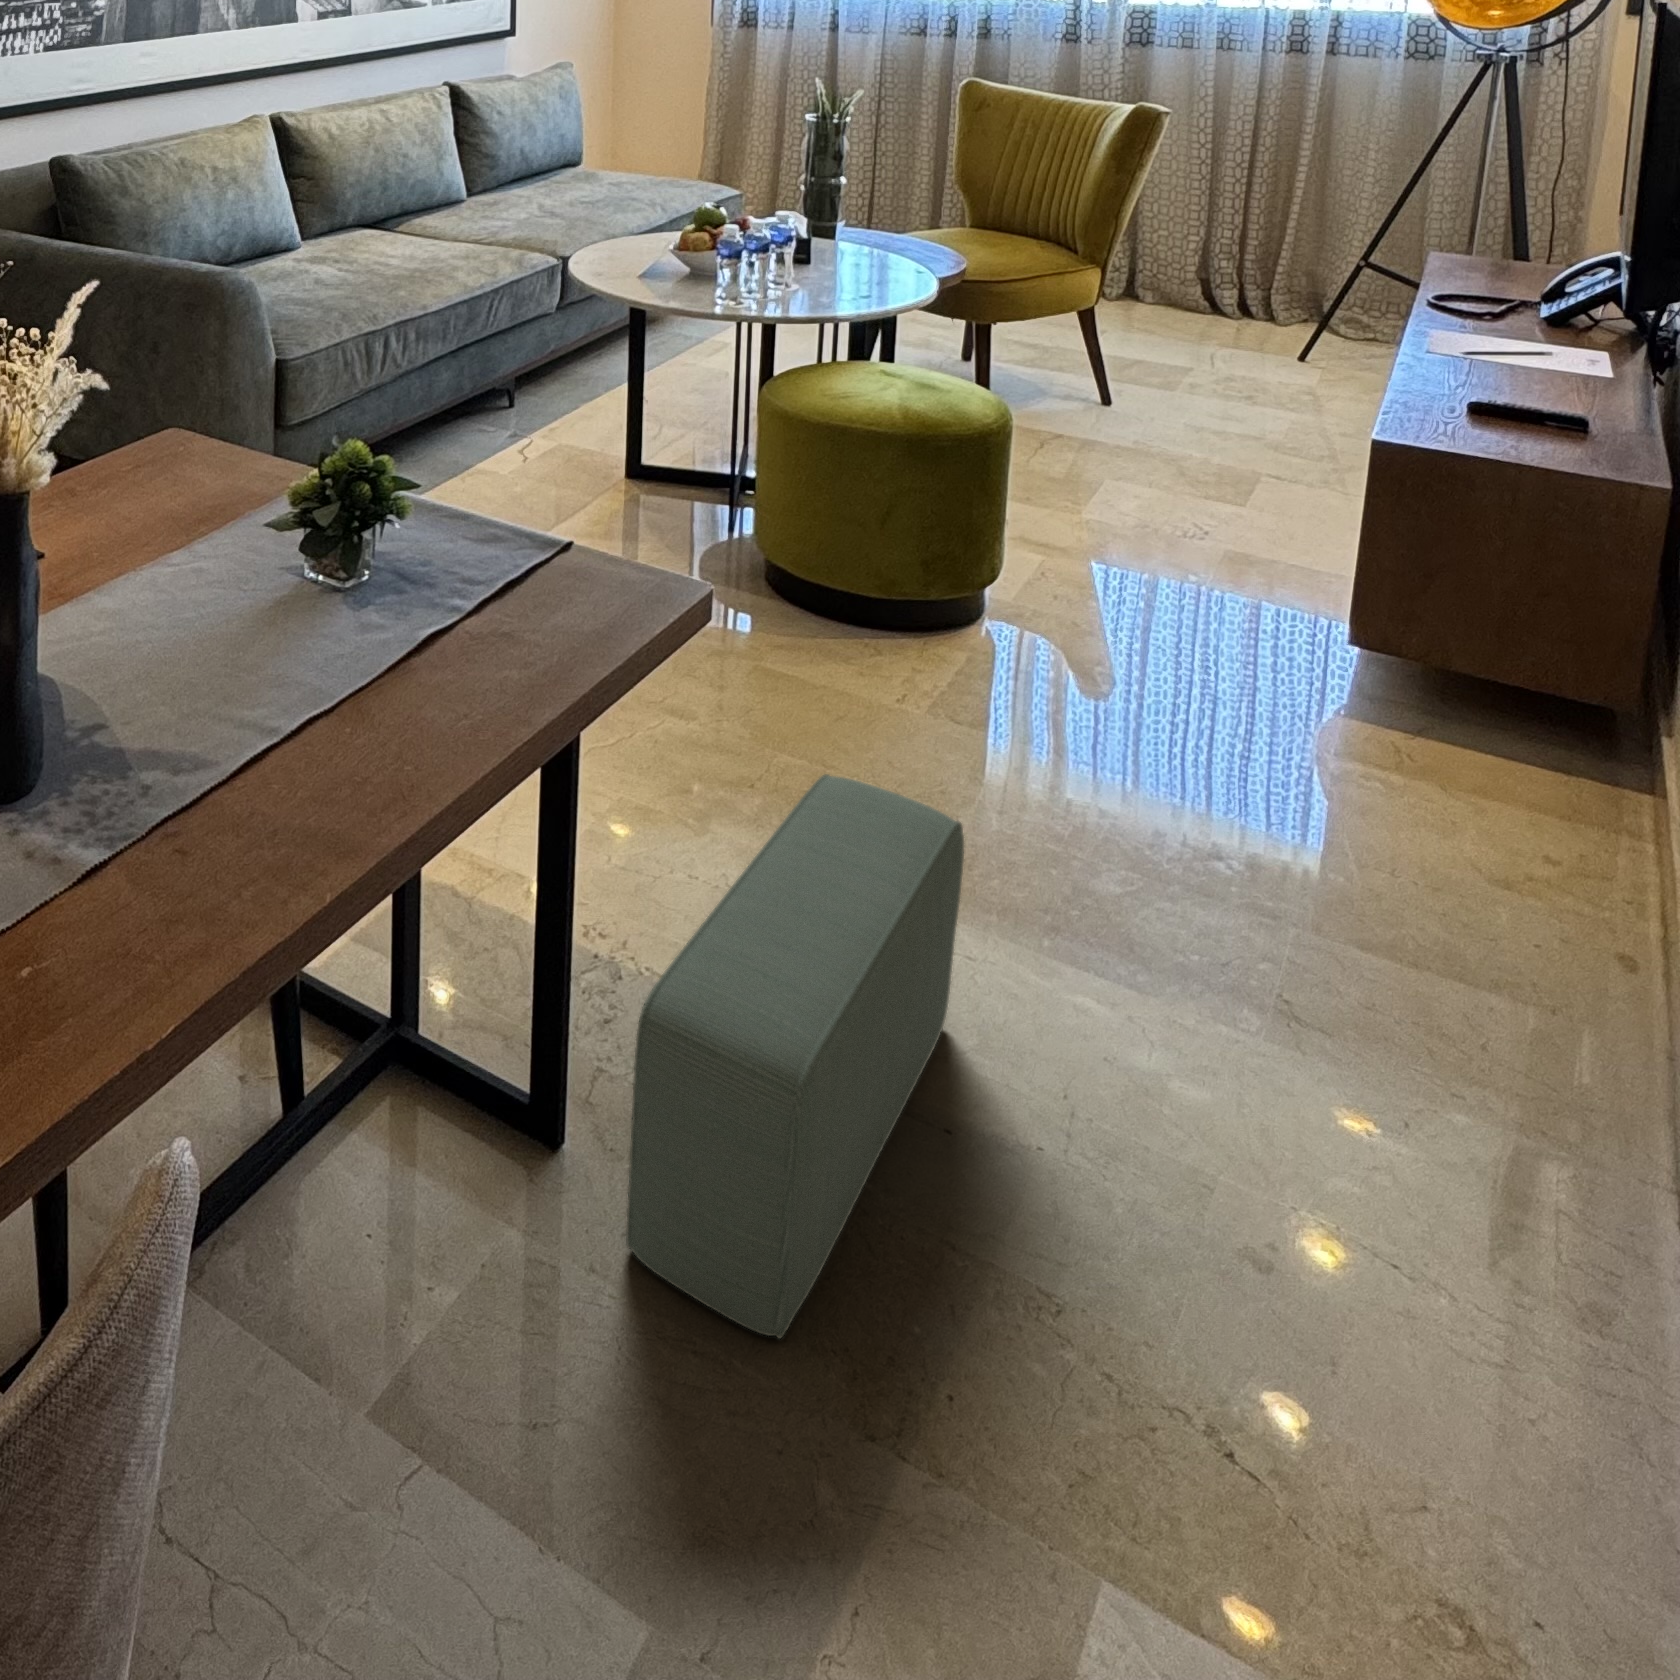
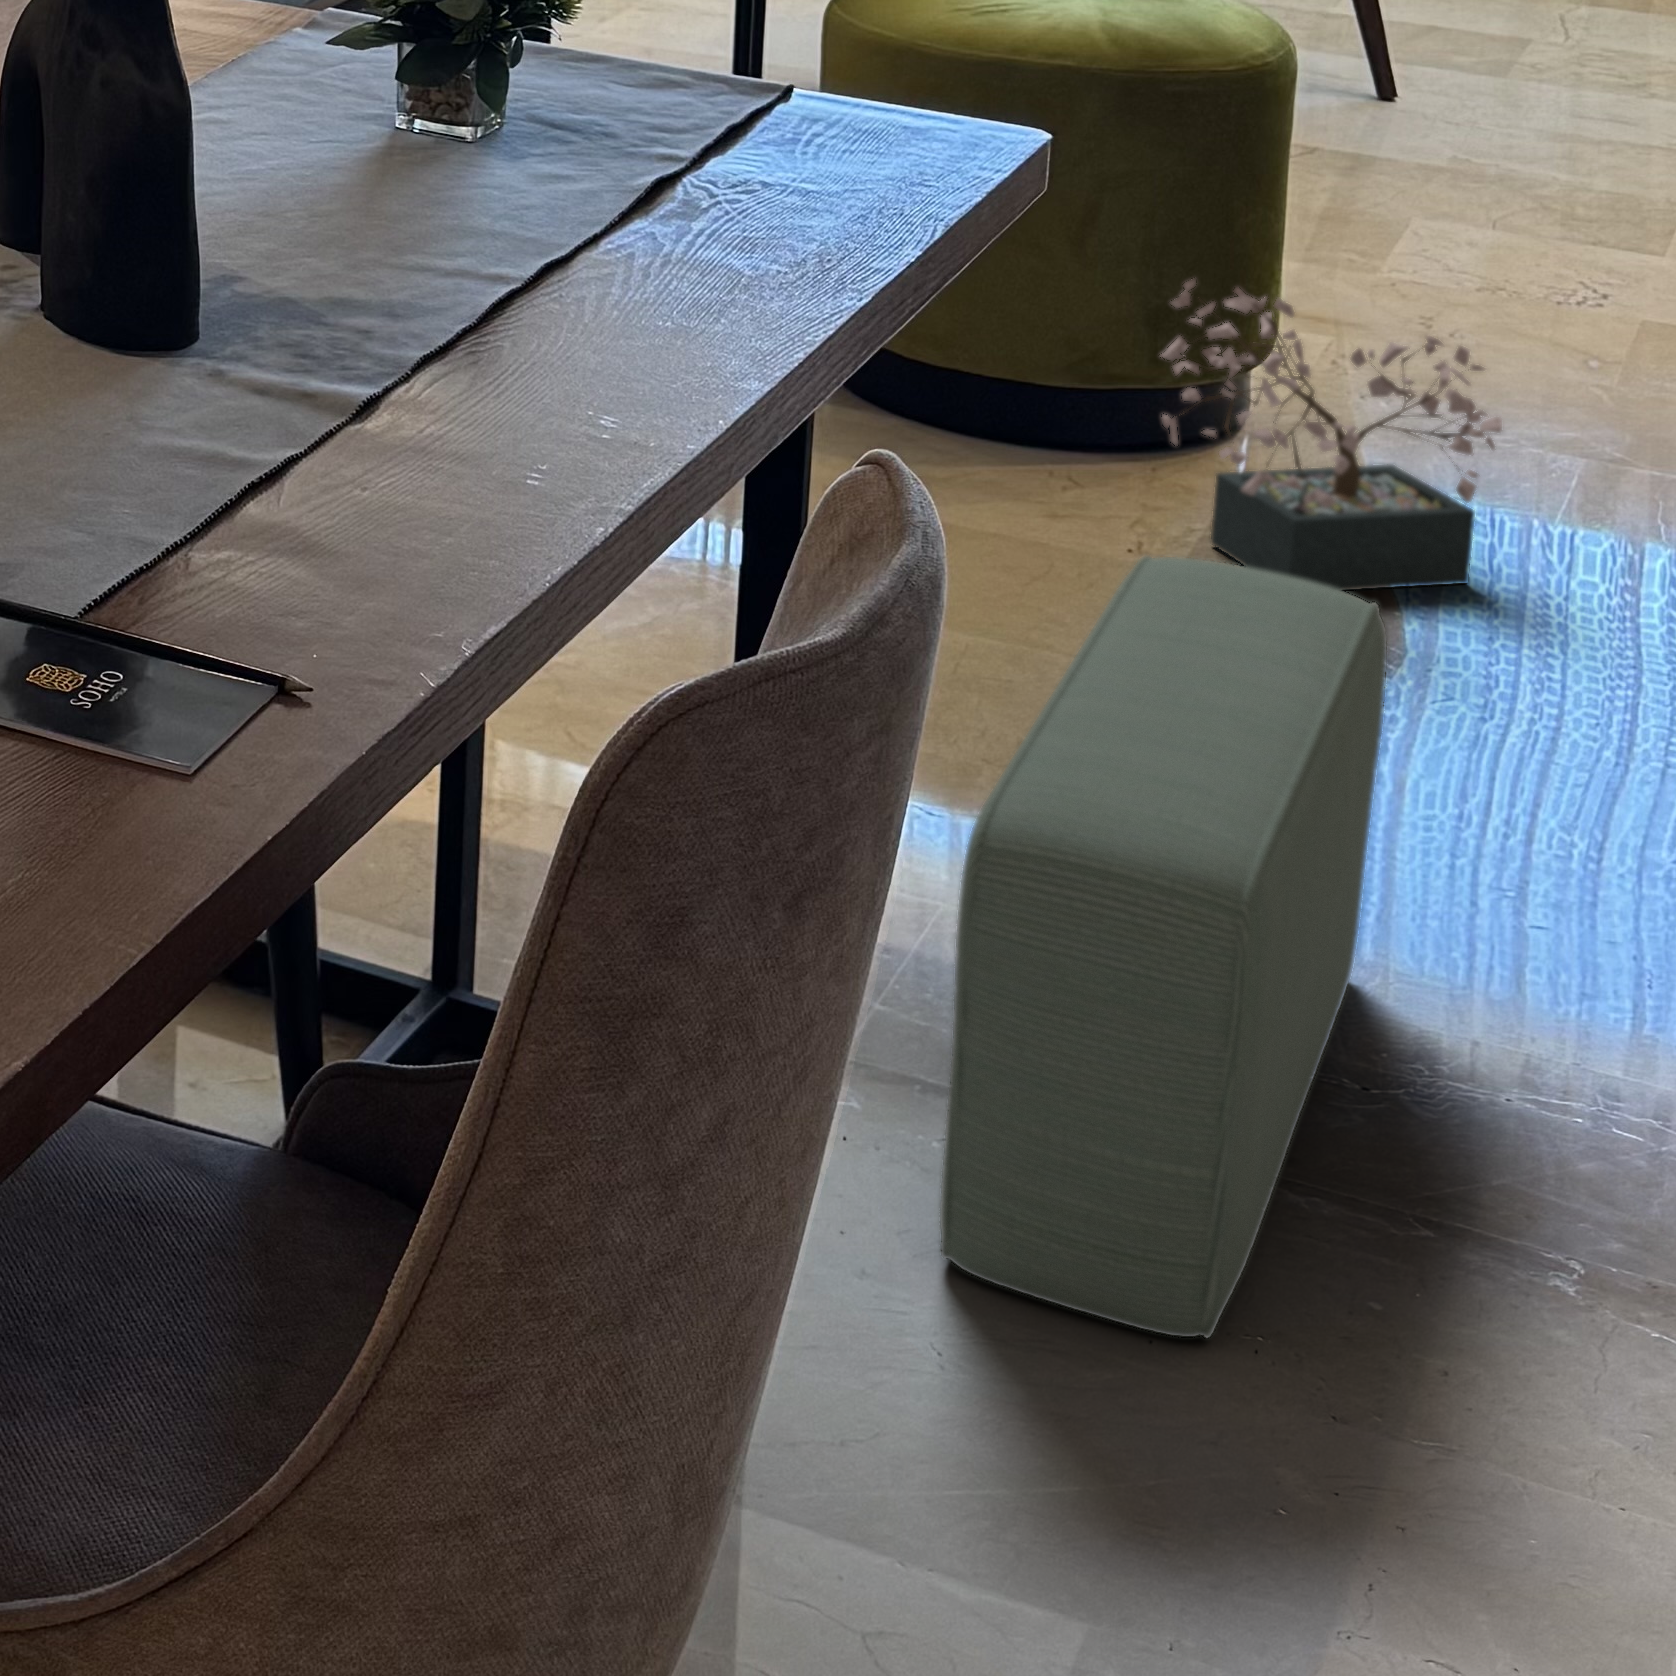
decorative plant: none [906,552,1106,729] -> present [1162,279,1502,590]

